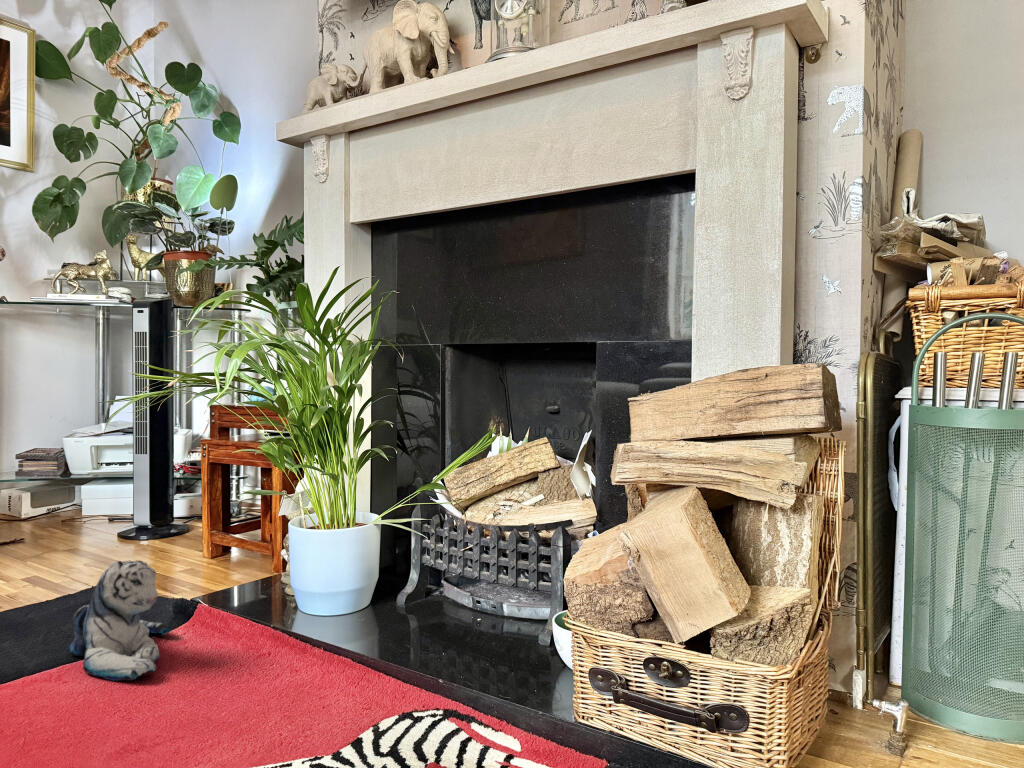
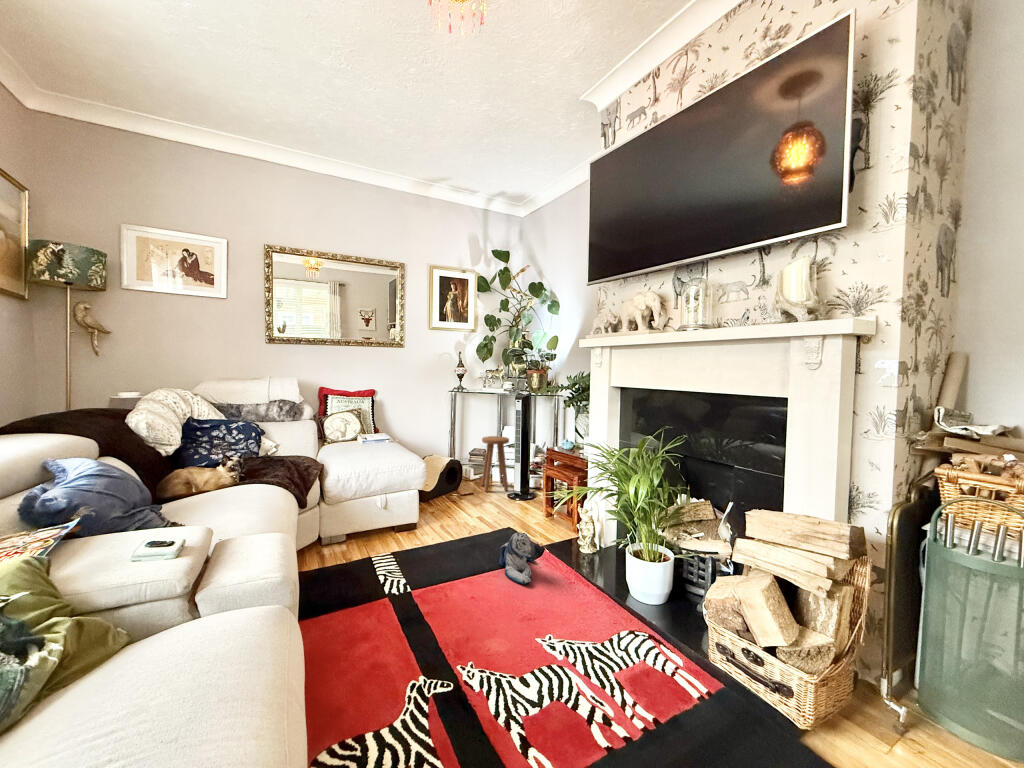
stool: none [48,409,121,536] -> present [481,436,509,492]

